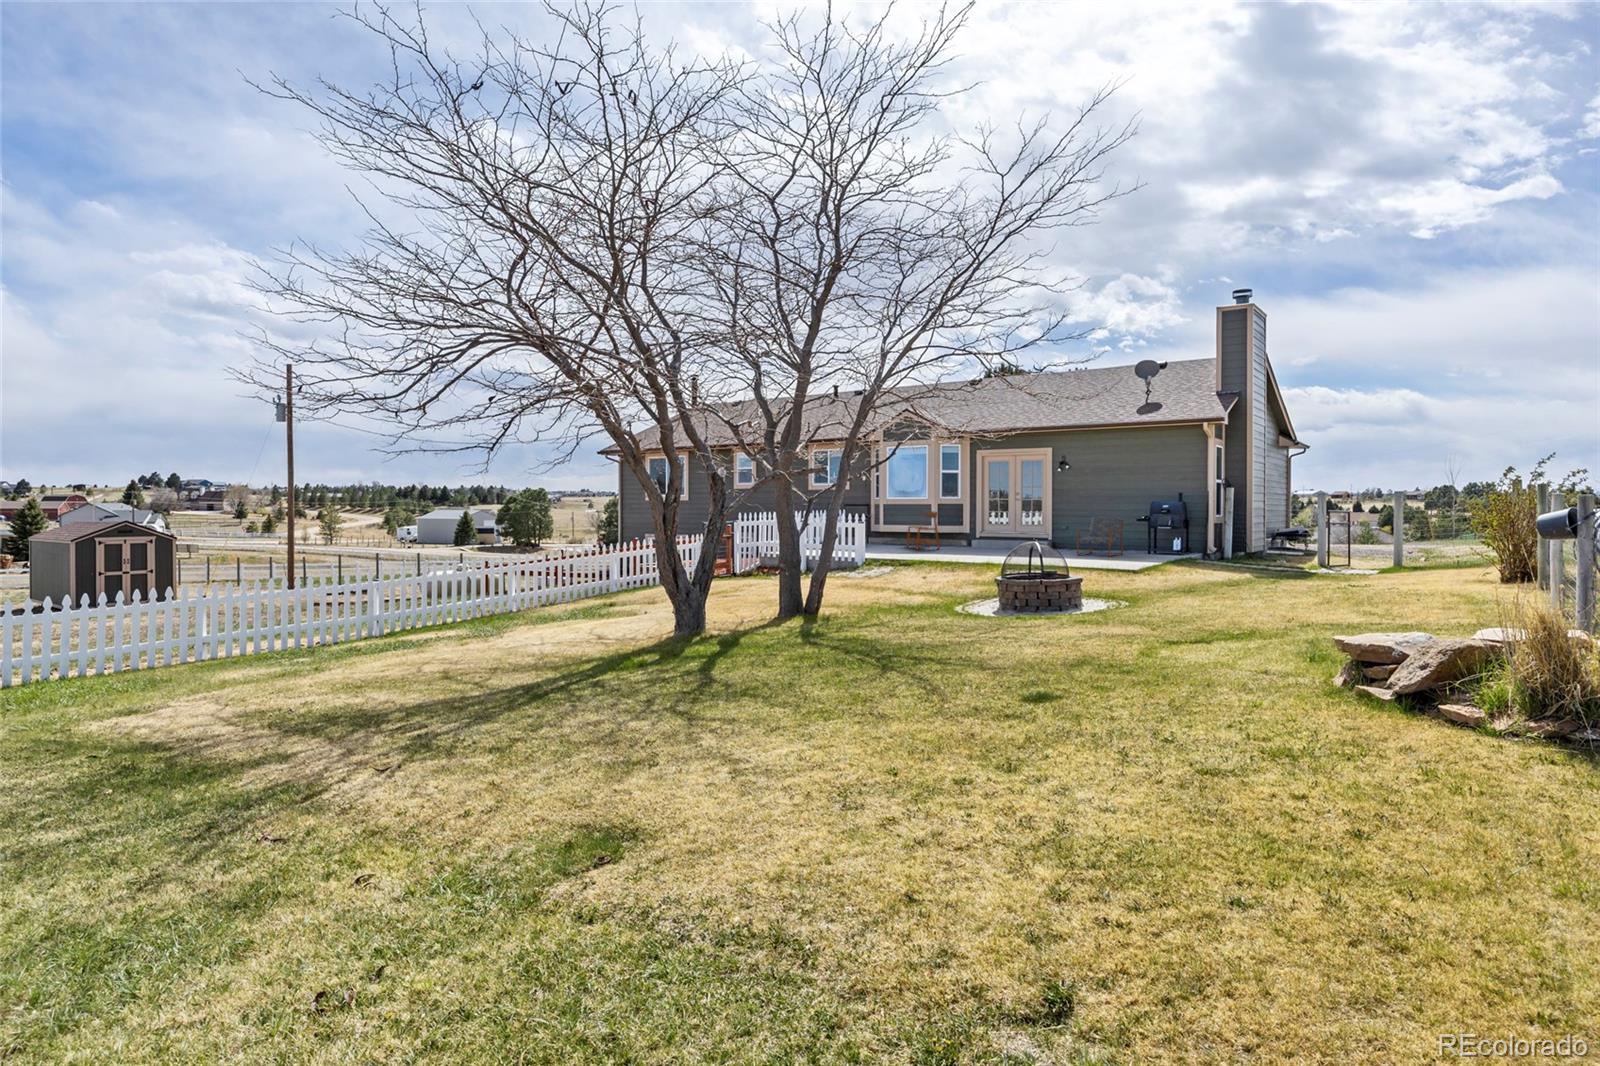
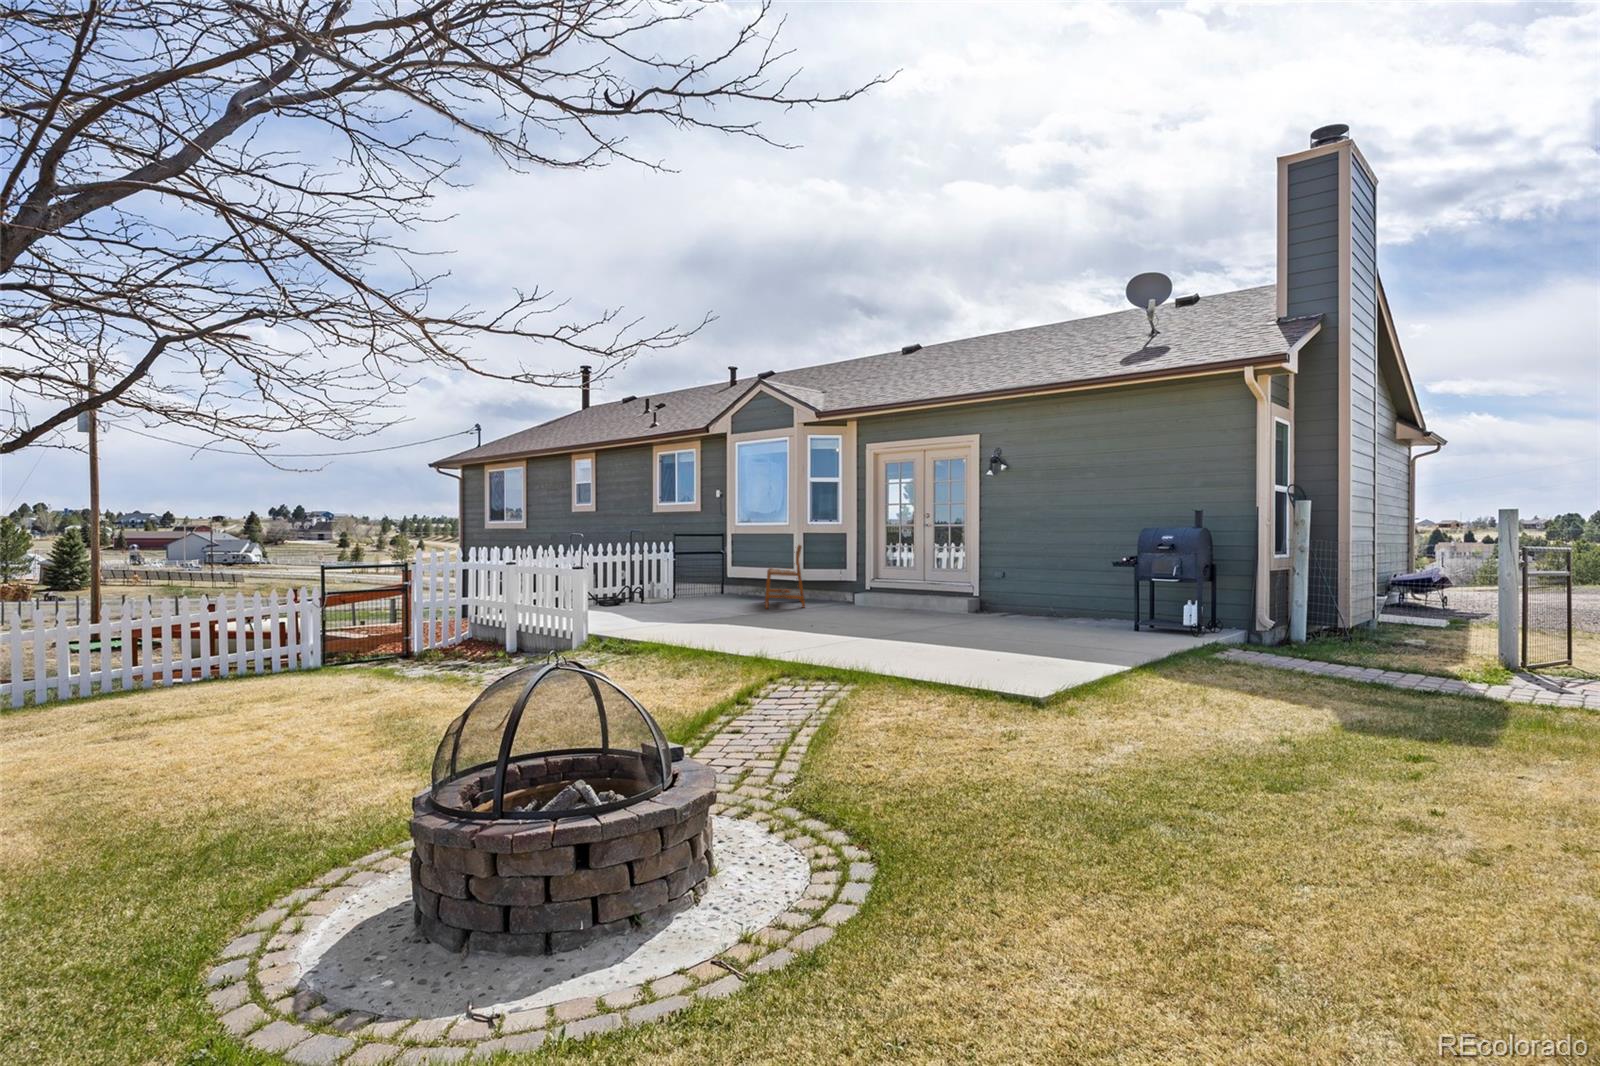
armchair: present [1077,517,1124,556] -> none [1009,555,1100,632]

